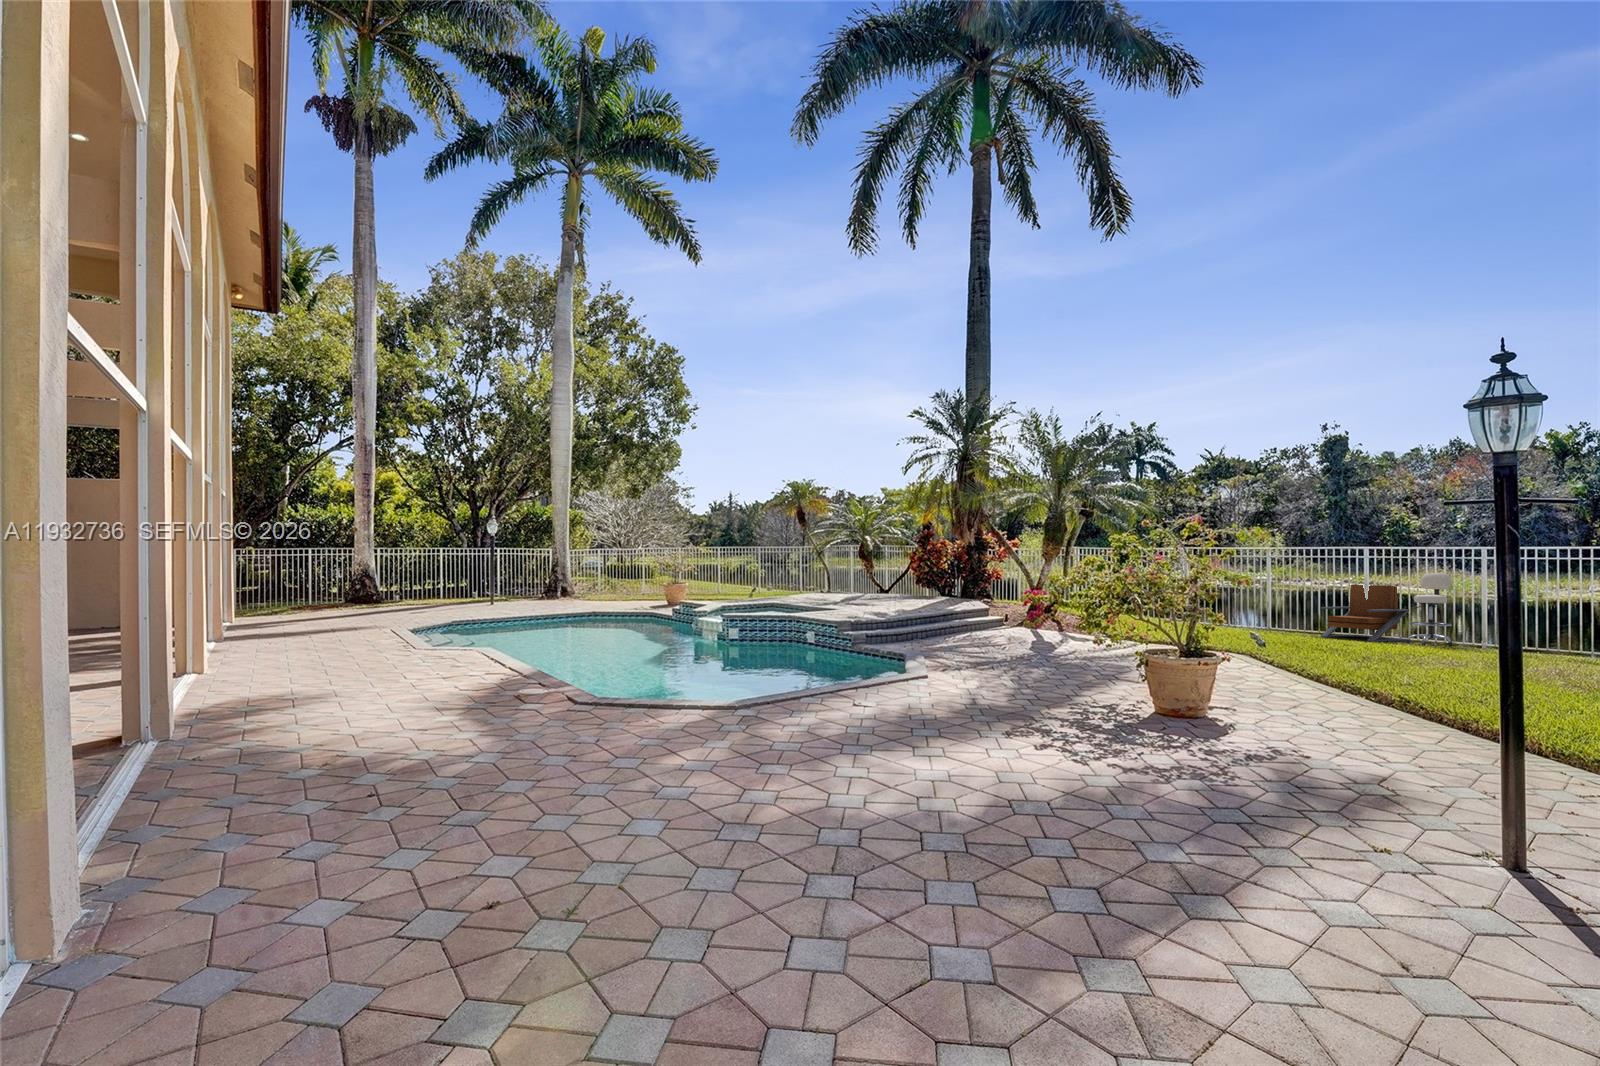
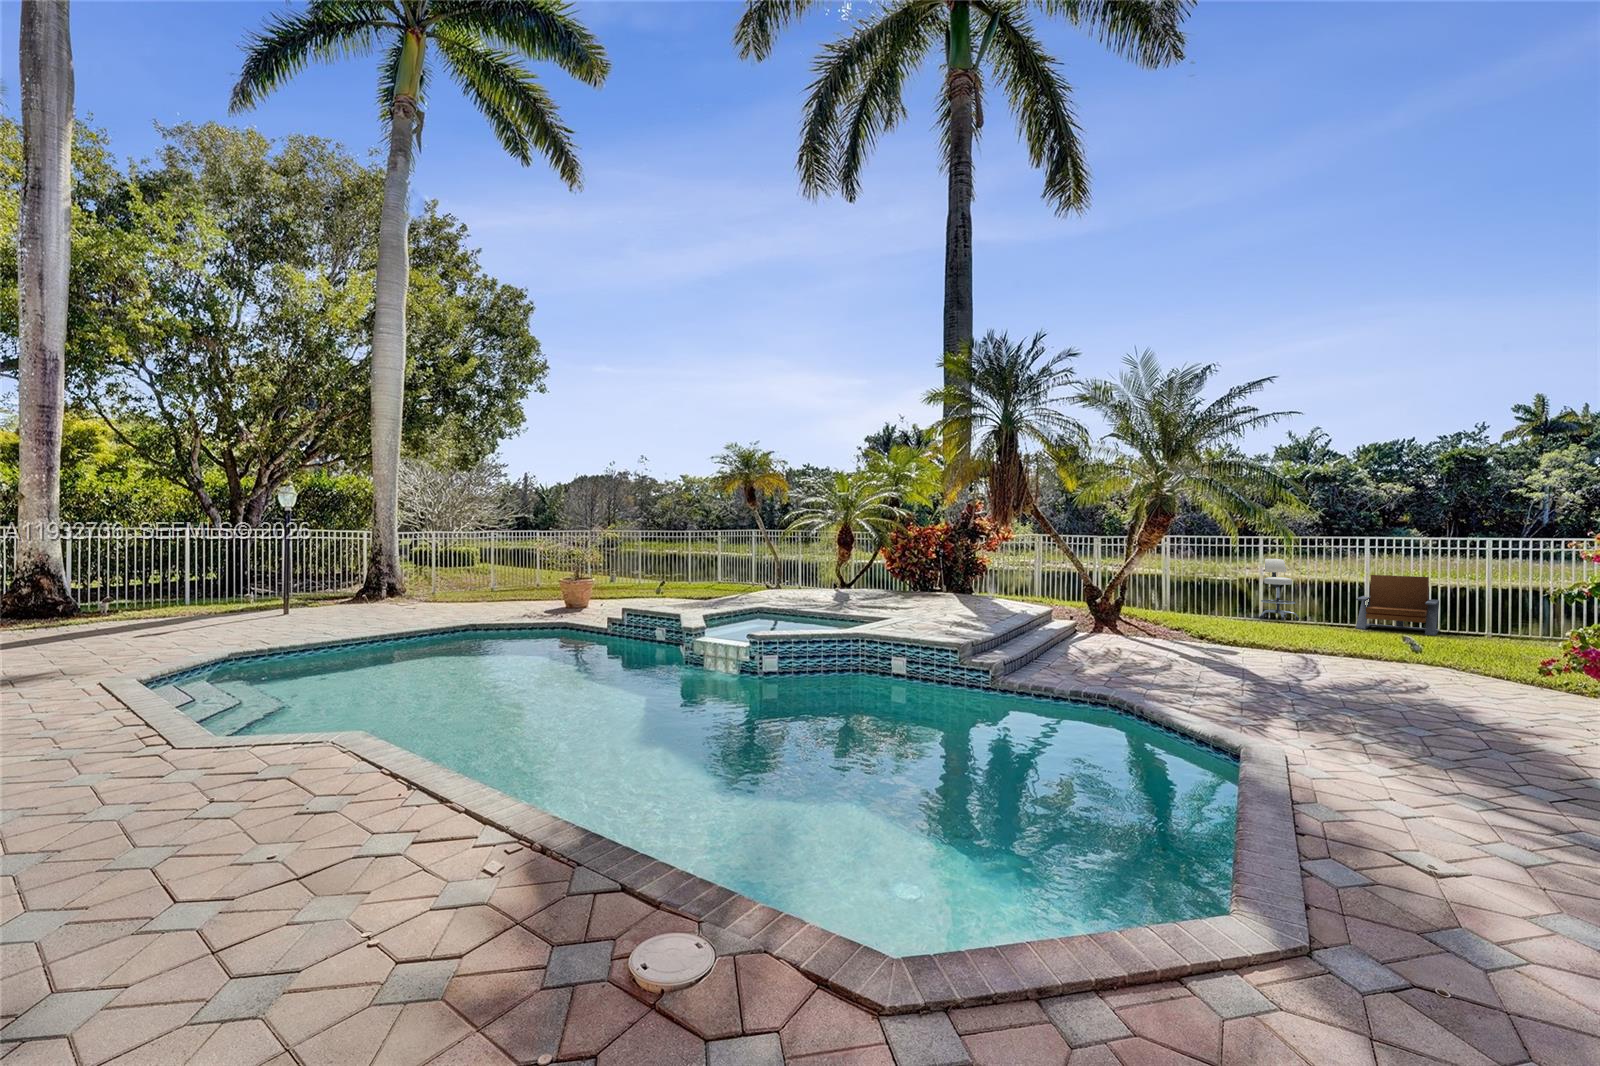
stool: present [1406,573,1453,646] -> present [1260,559,1299,620]

